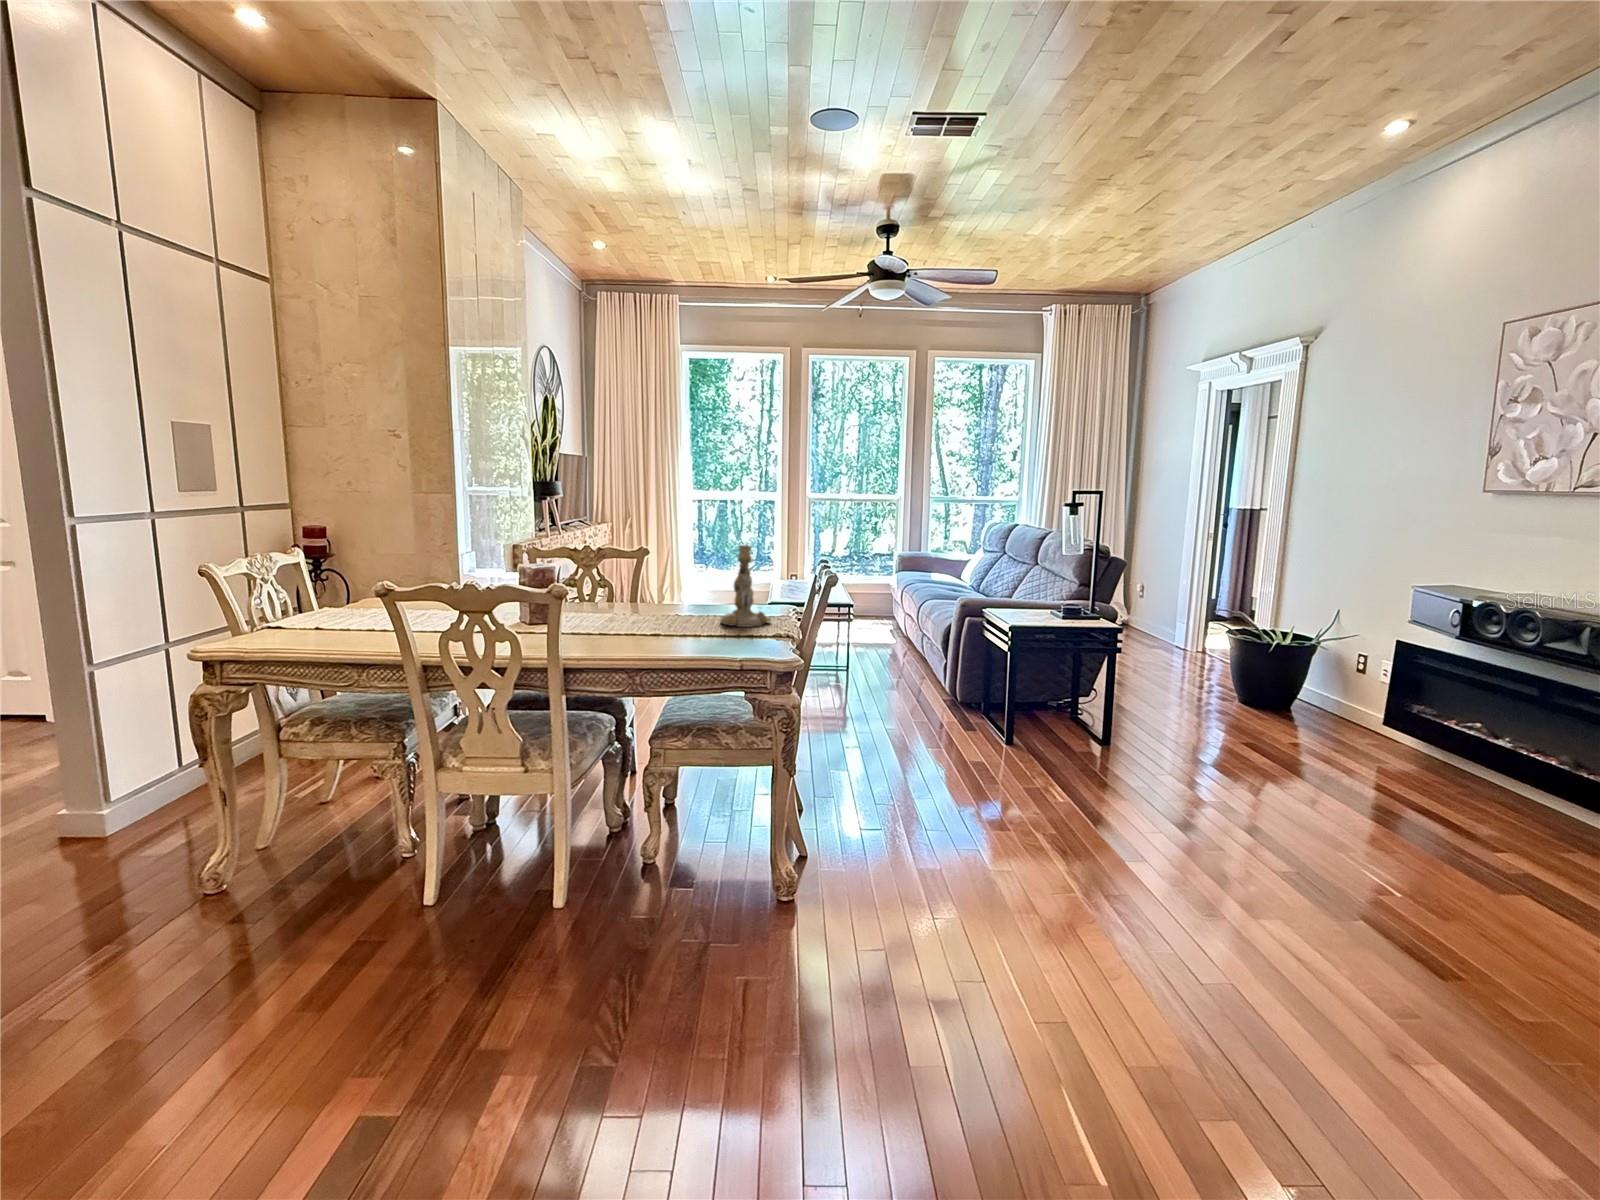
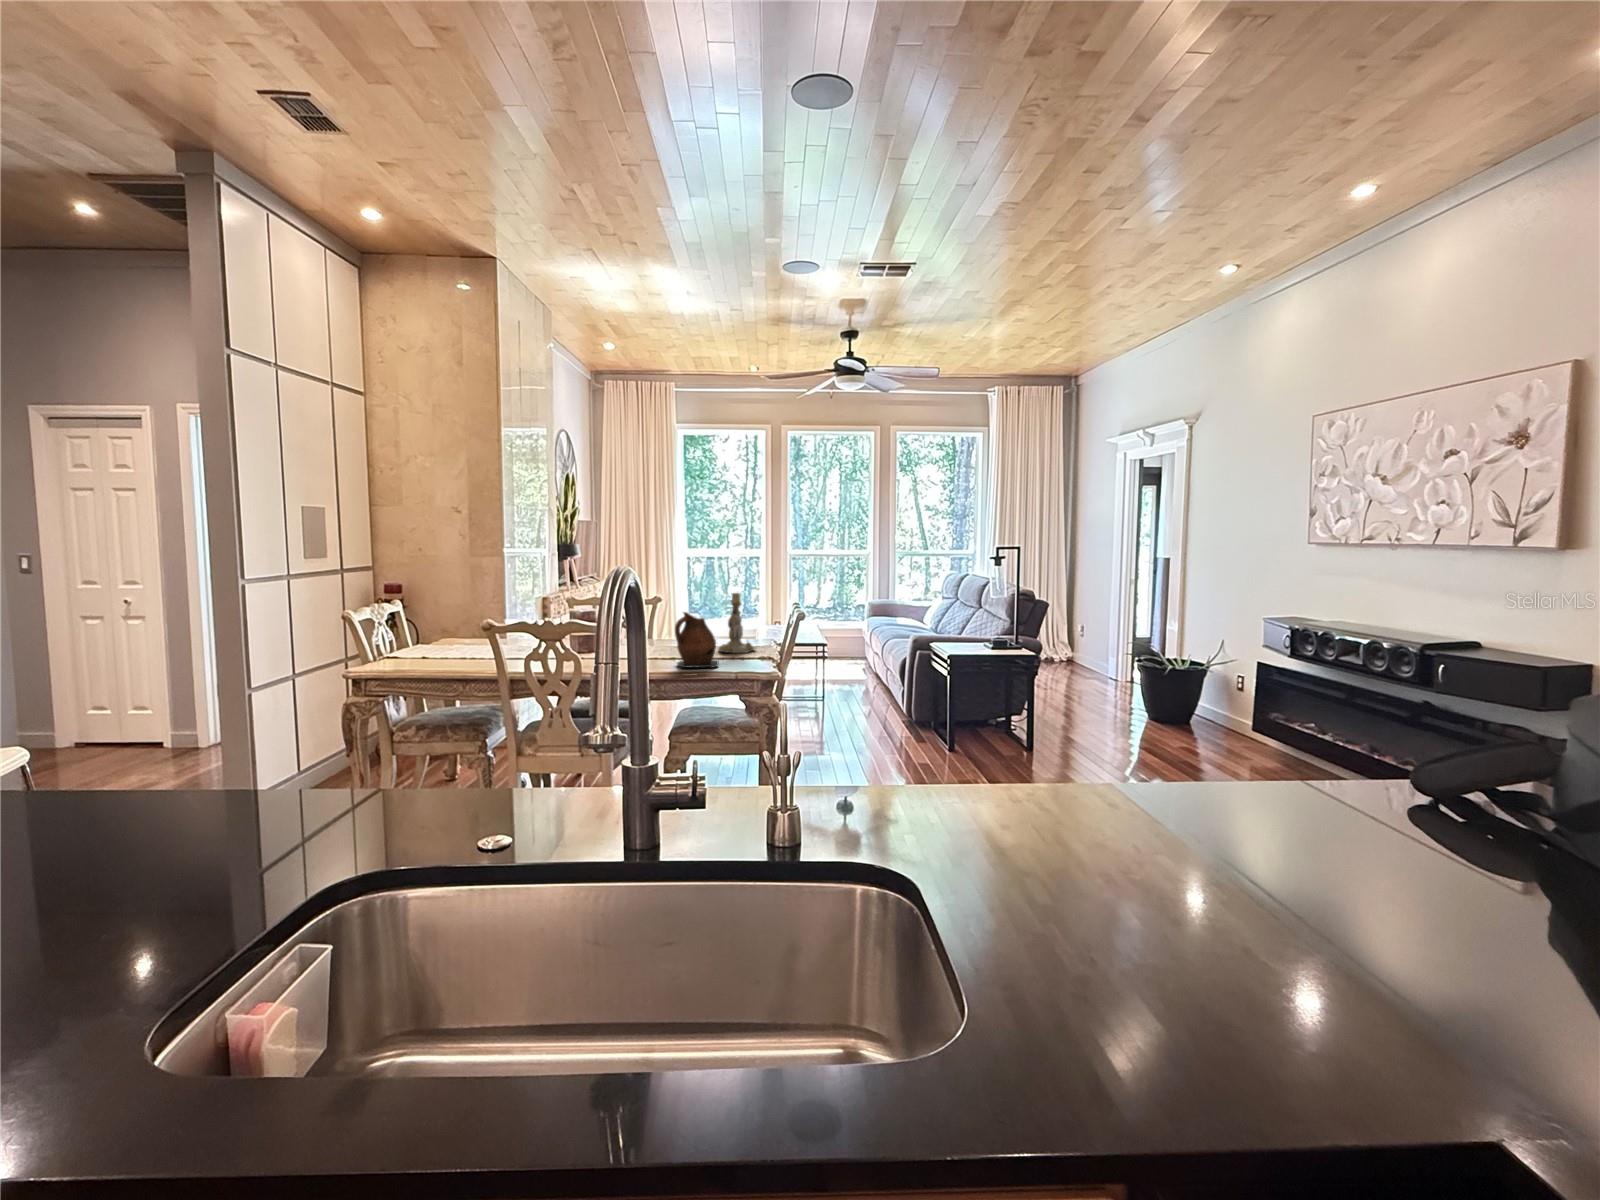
ceramic pitcher: none [657,572,719,652] -> present [675,612,718,668]

